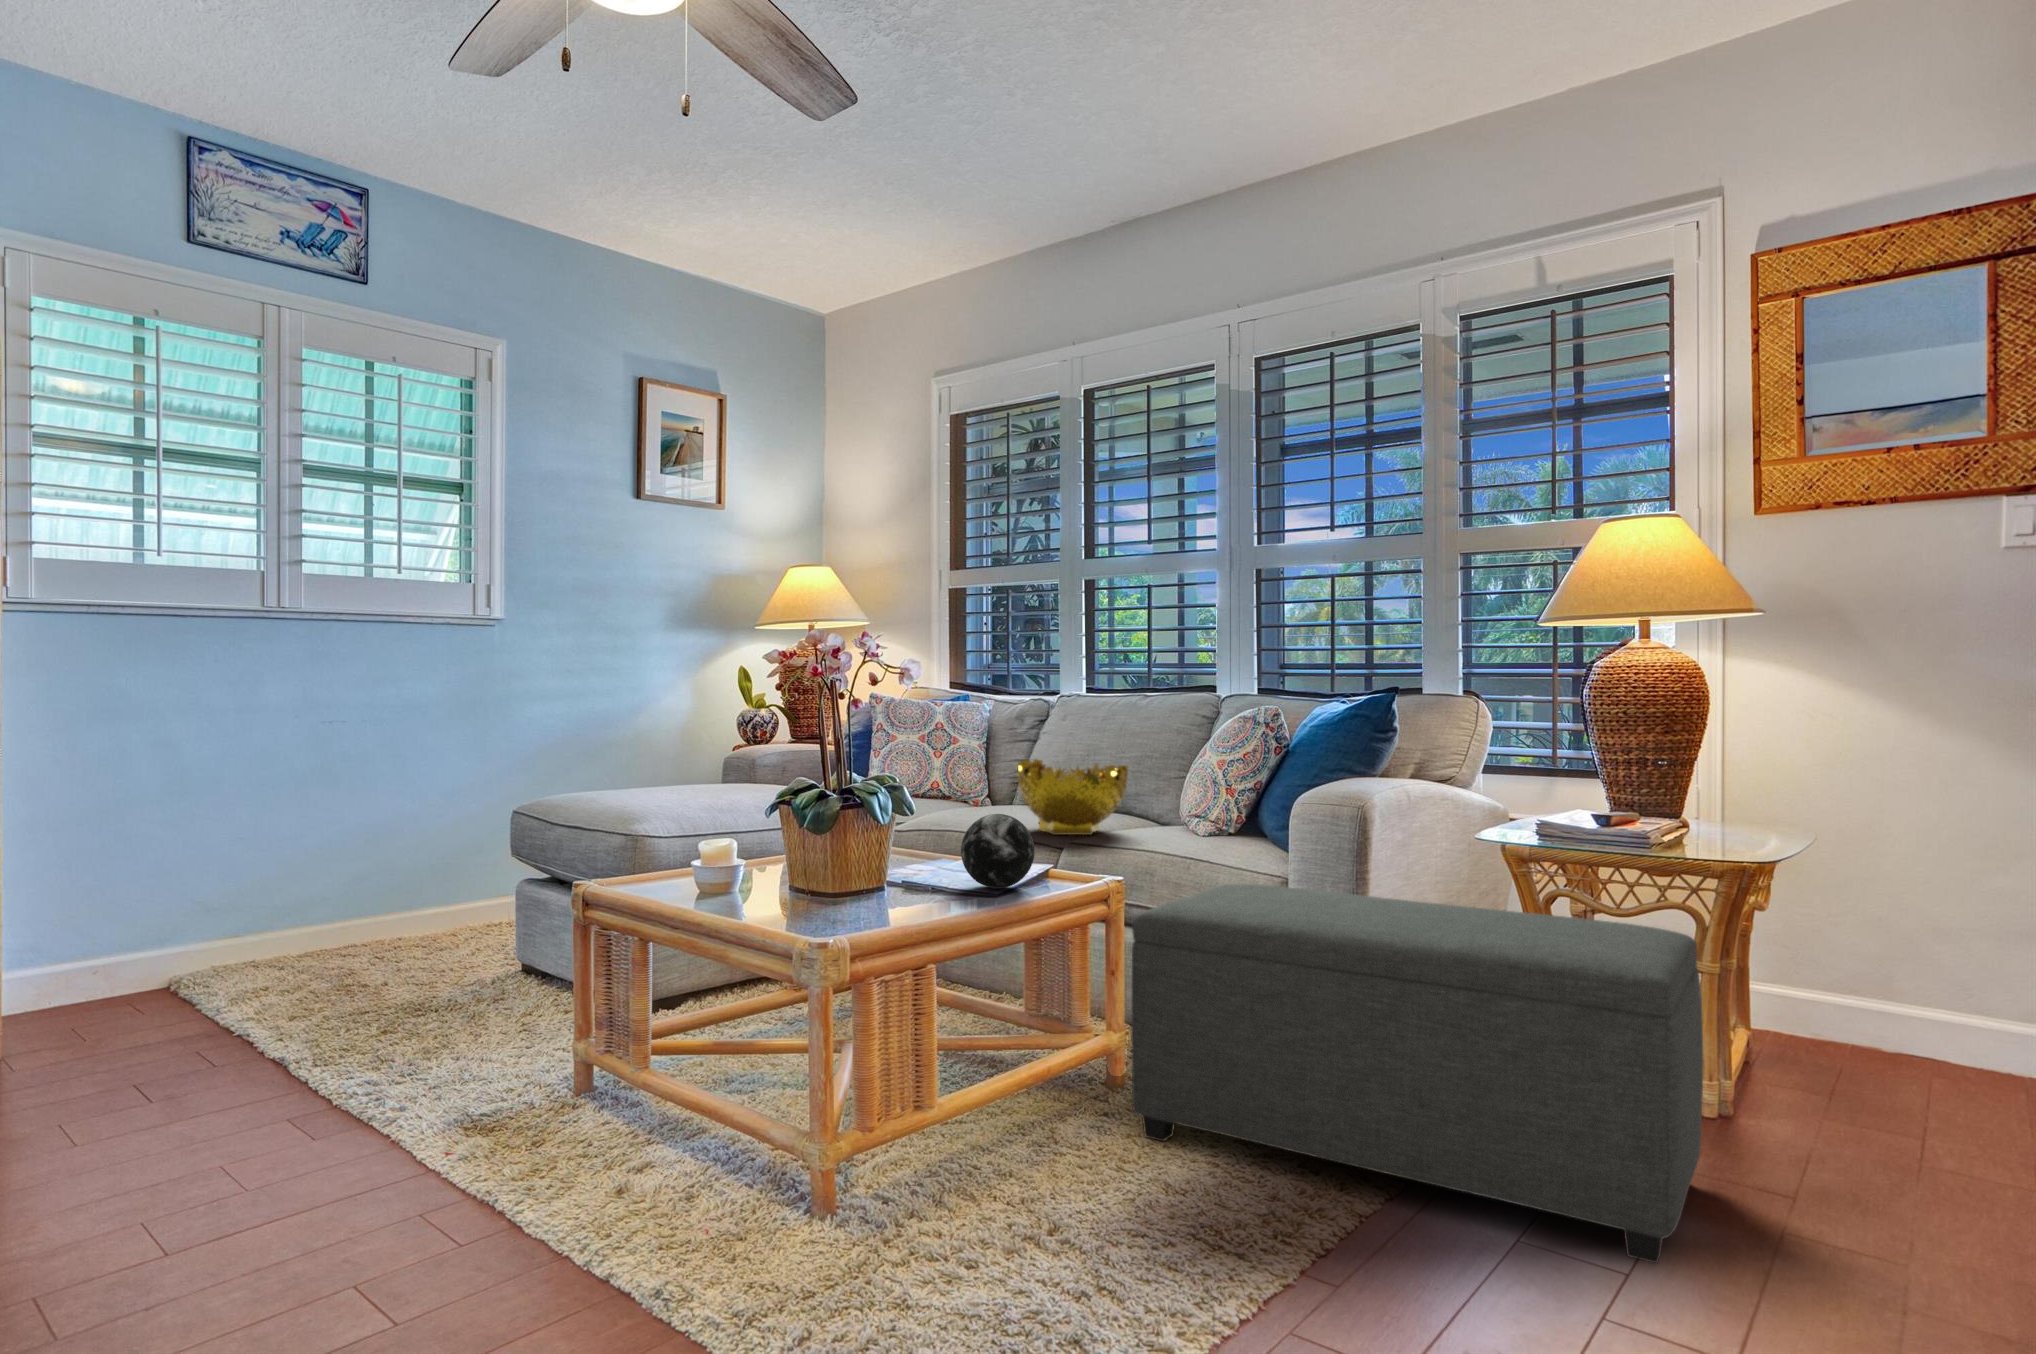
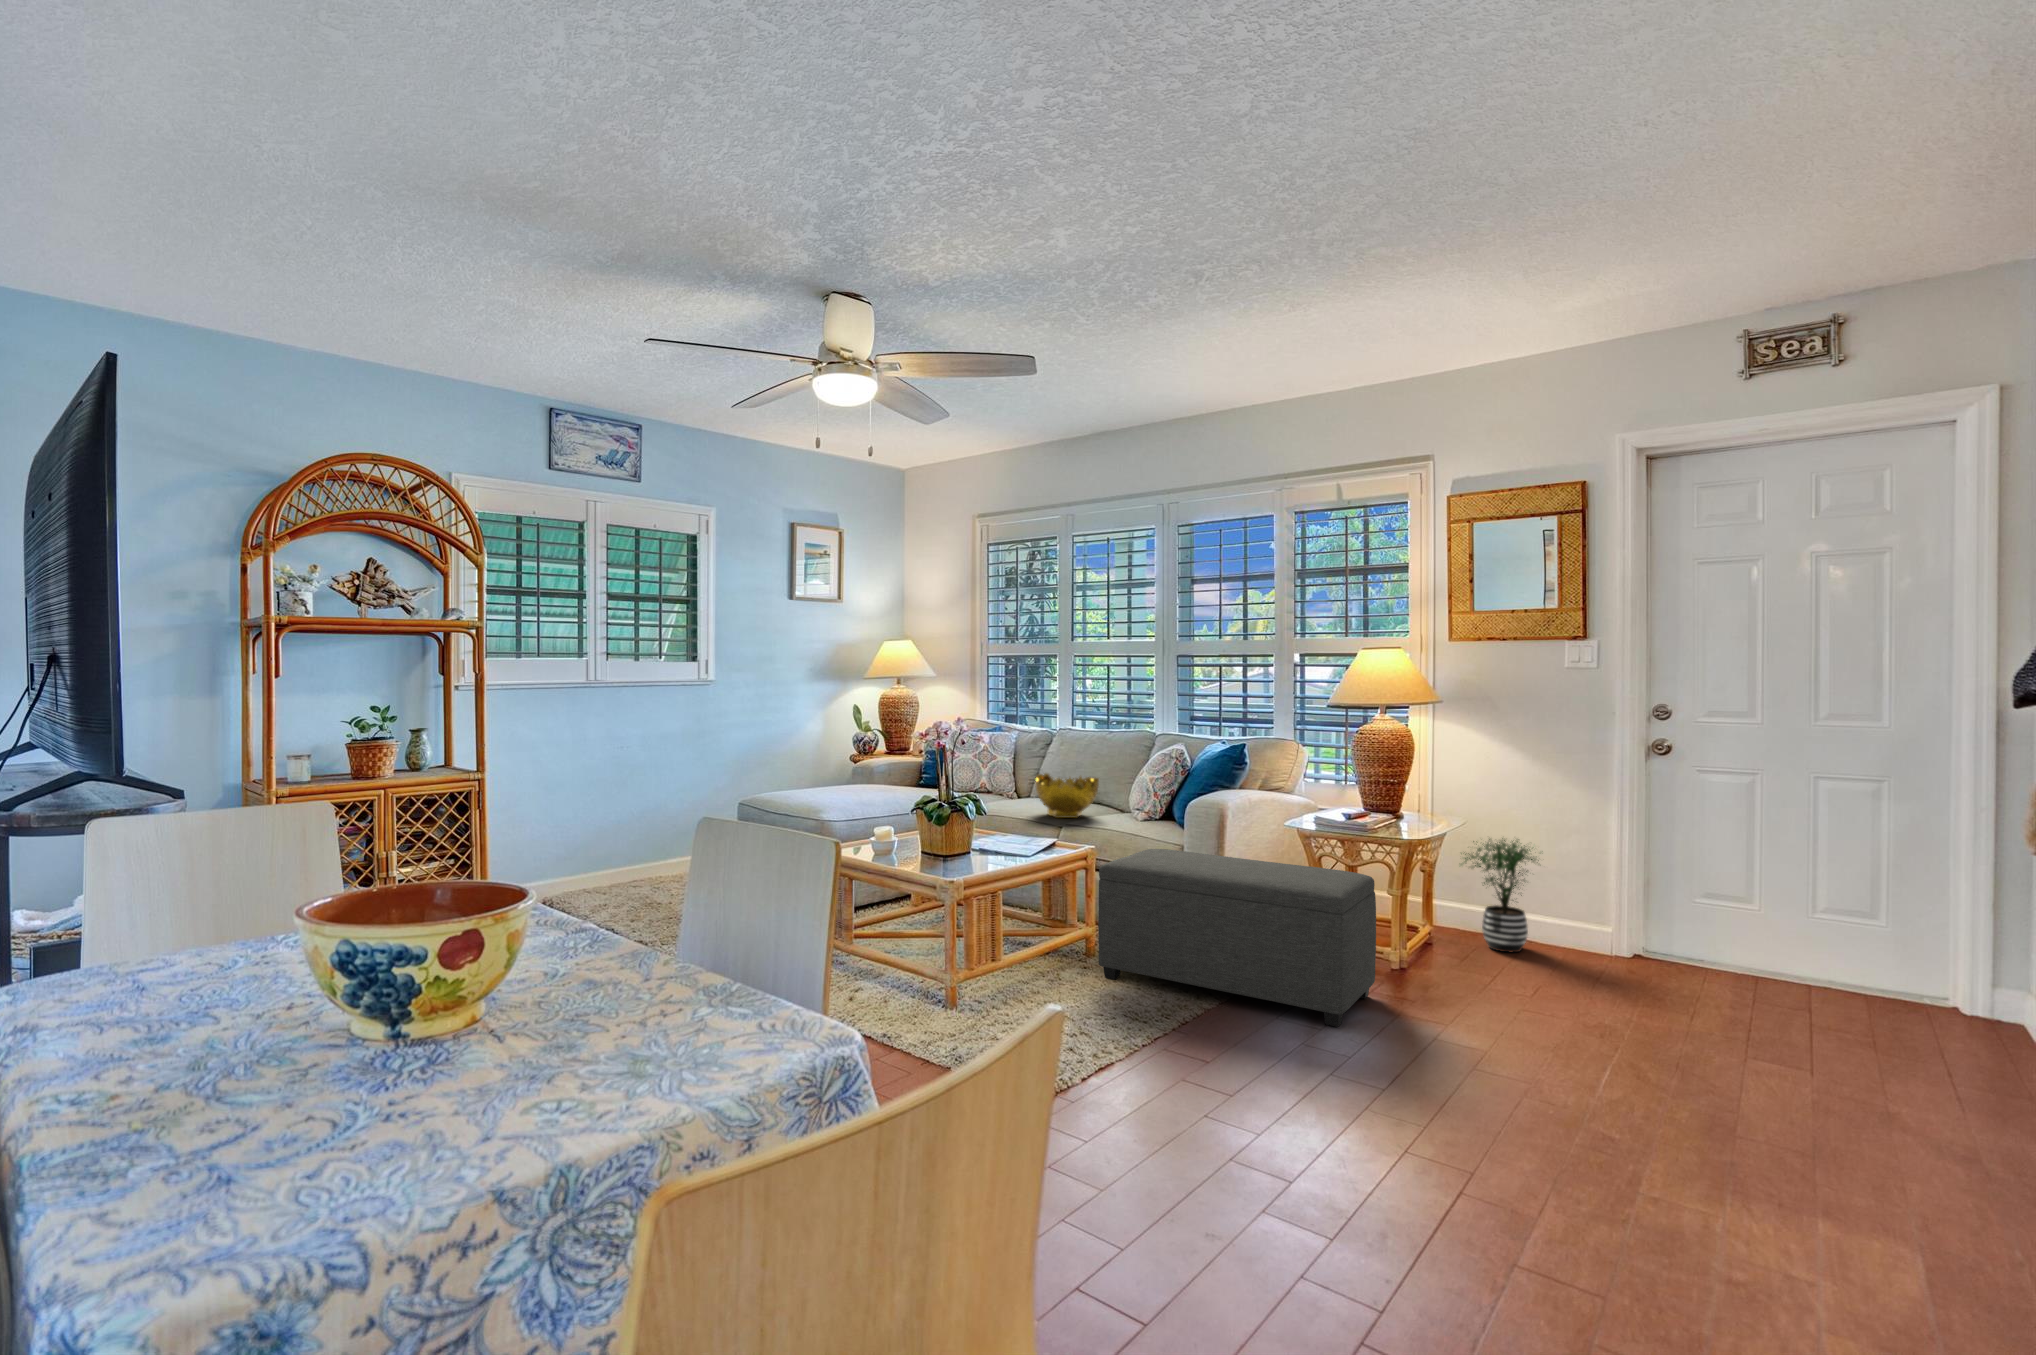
decorative orb: present [961,814,1035,888] -> none [1010,812,1048,851]
potted plant: none [1796,860,1984,1080] -> present [1459,838,1539,952]

